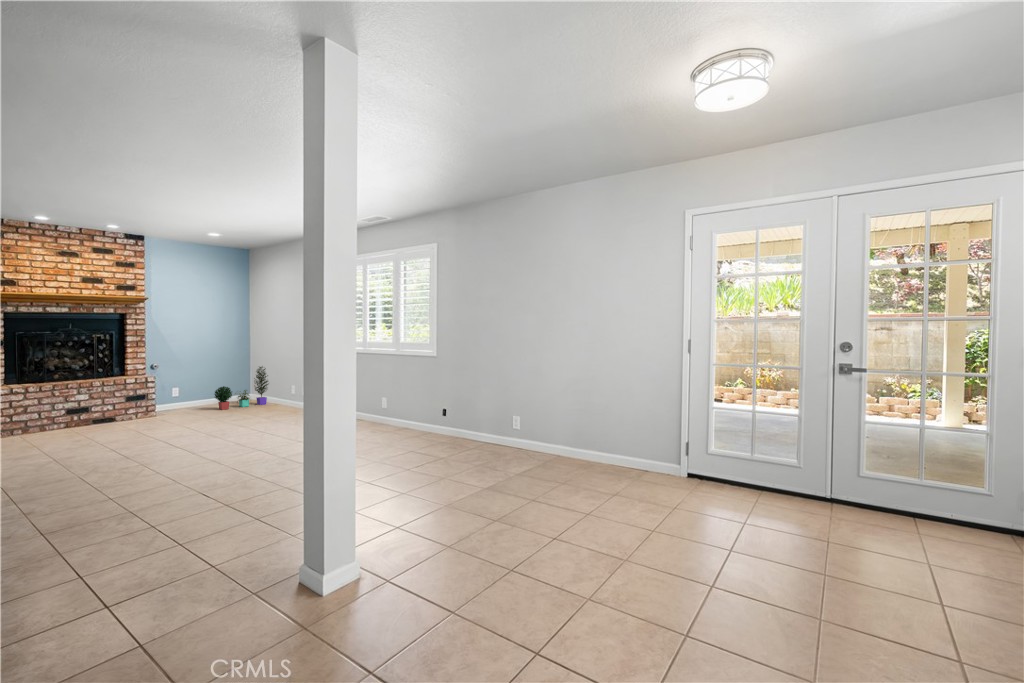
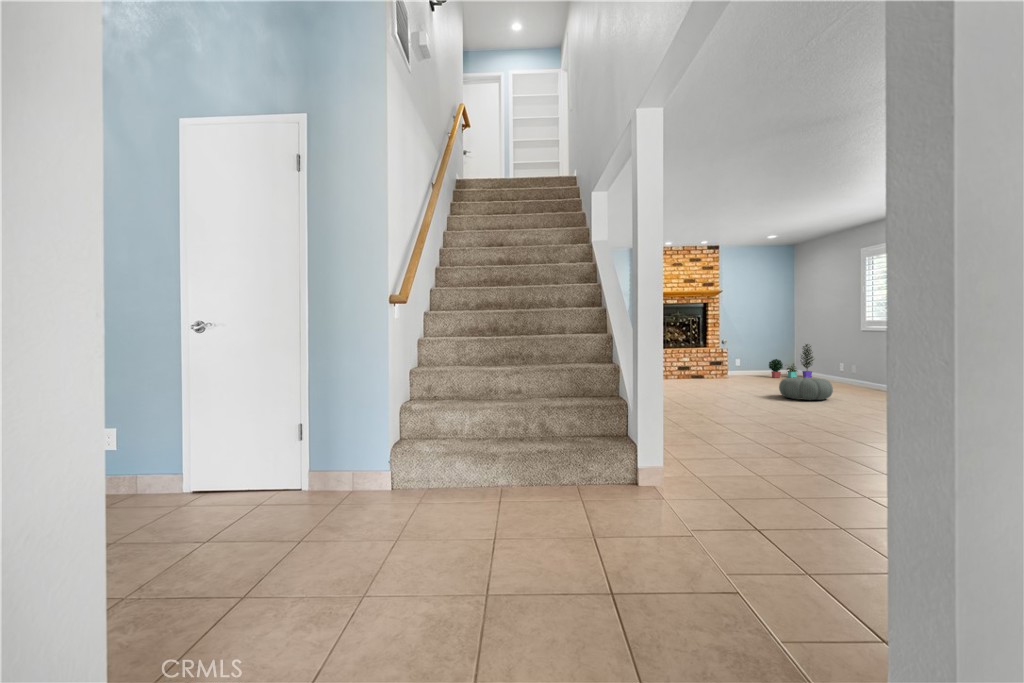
pouf: none [204,417,271,449] -> present [779,377,833,400]

